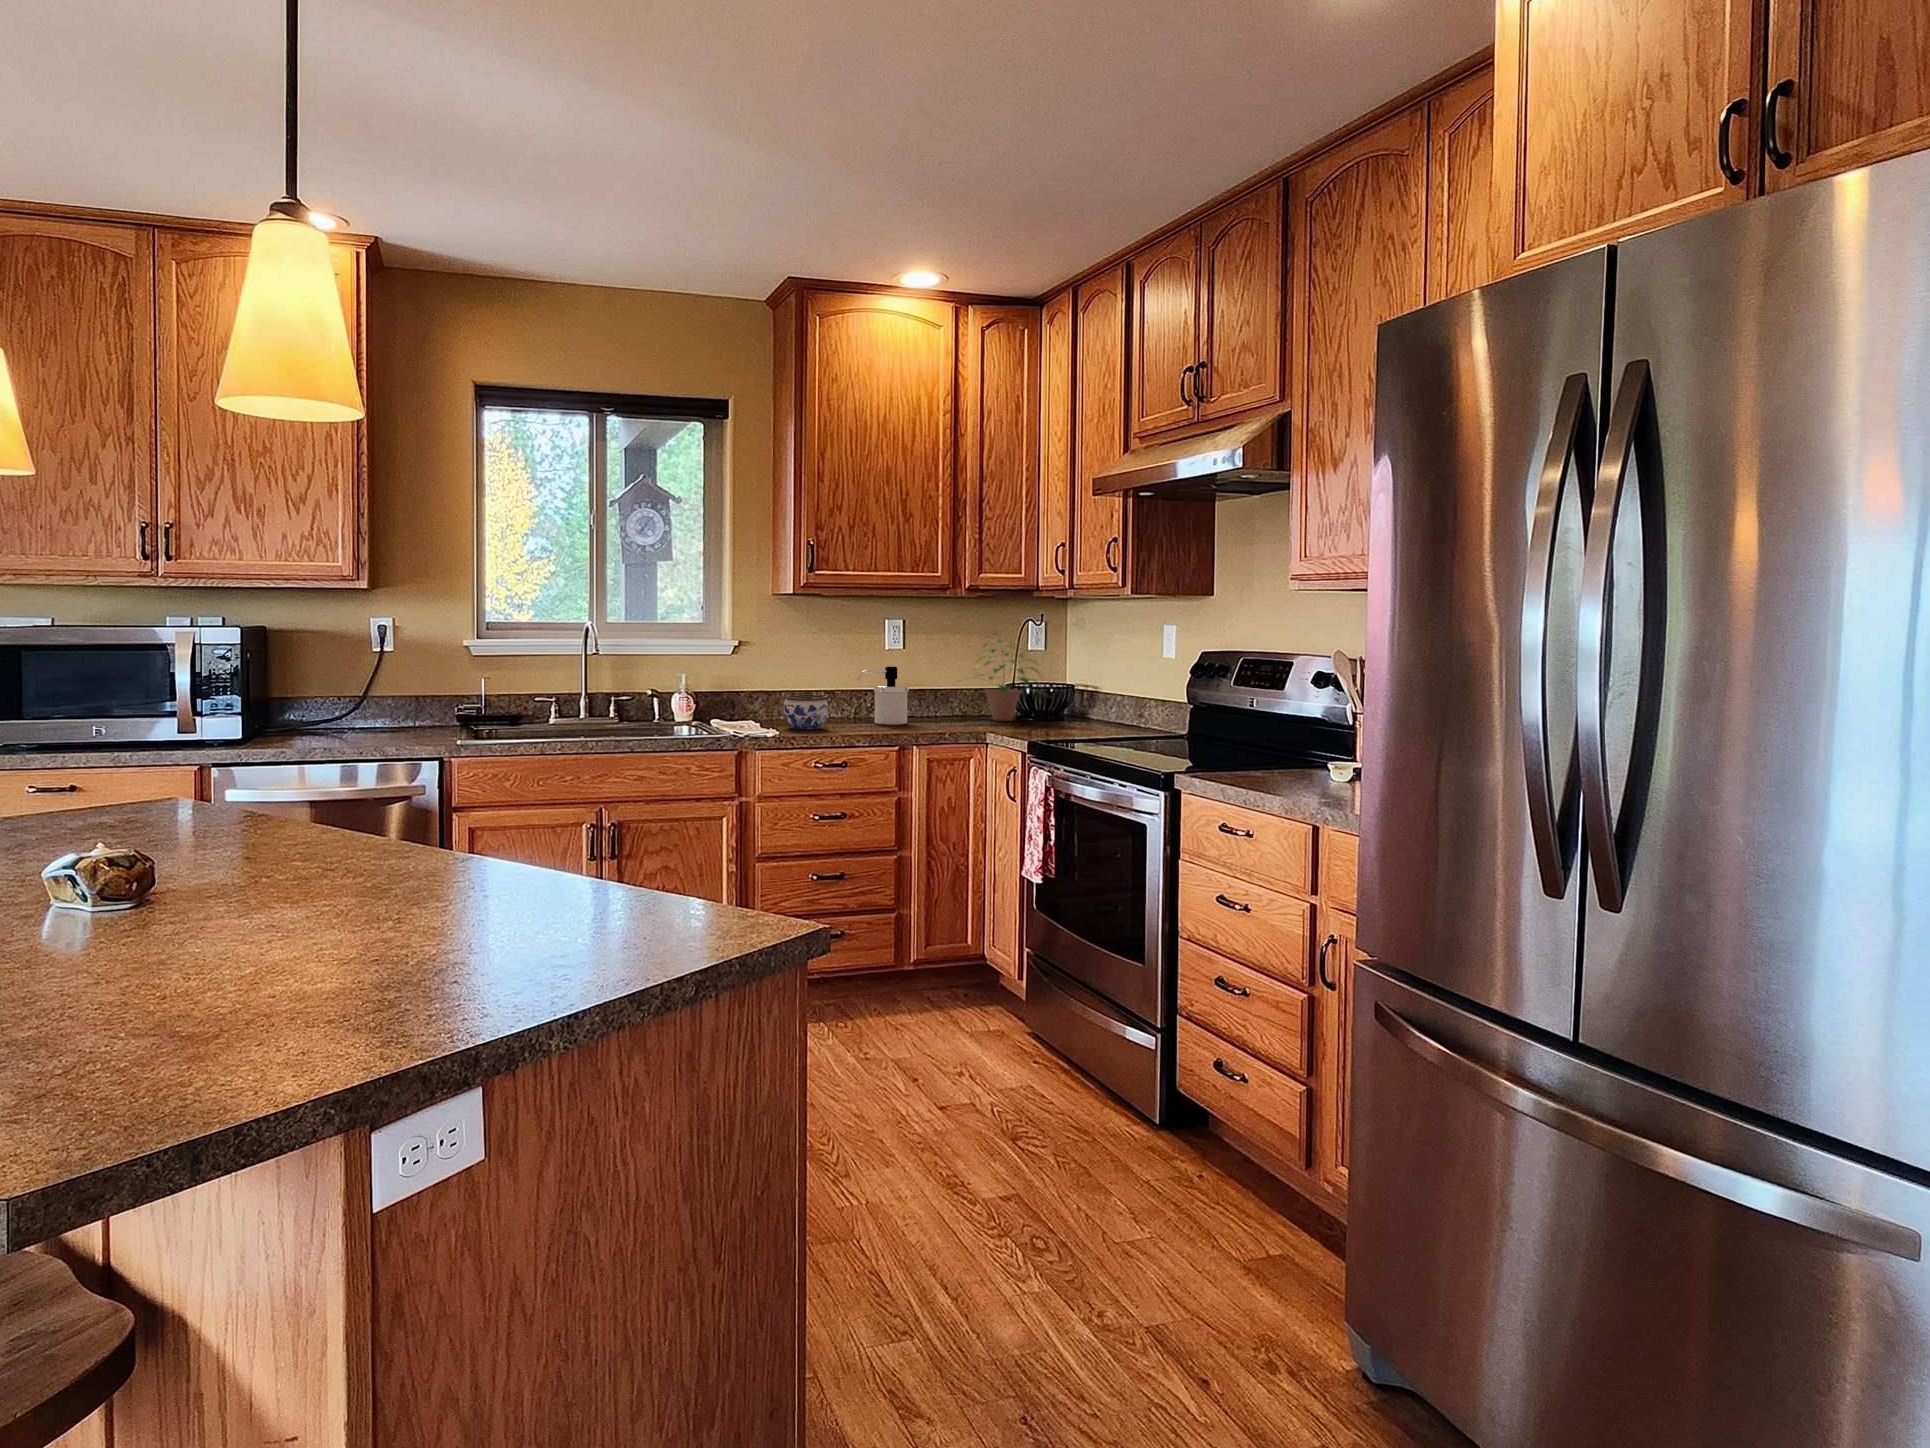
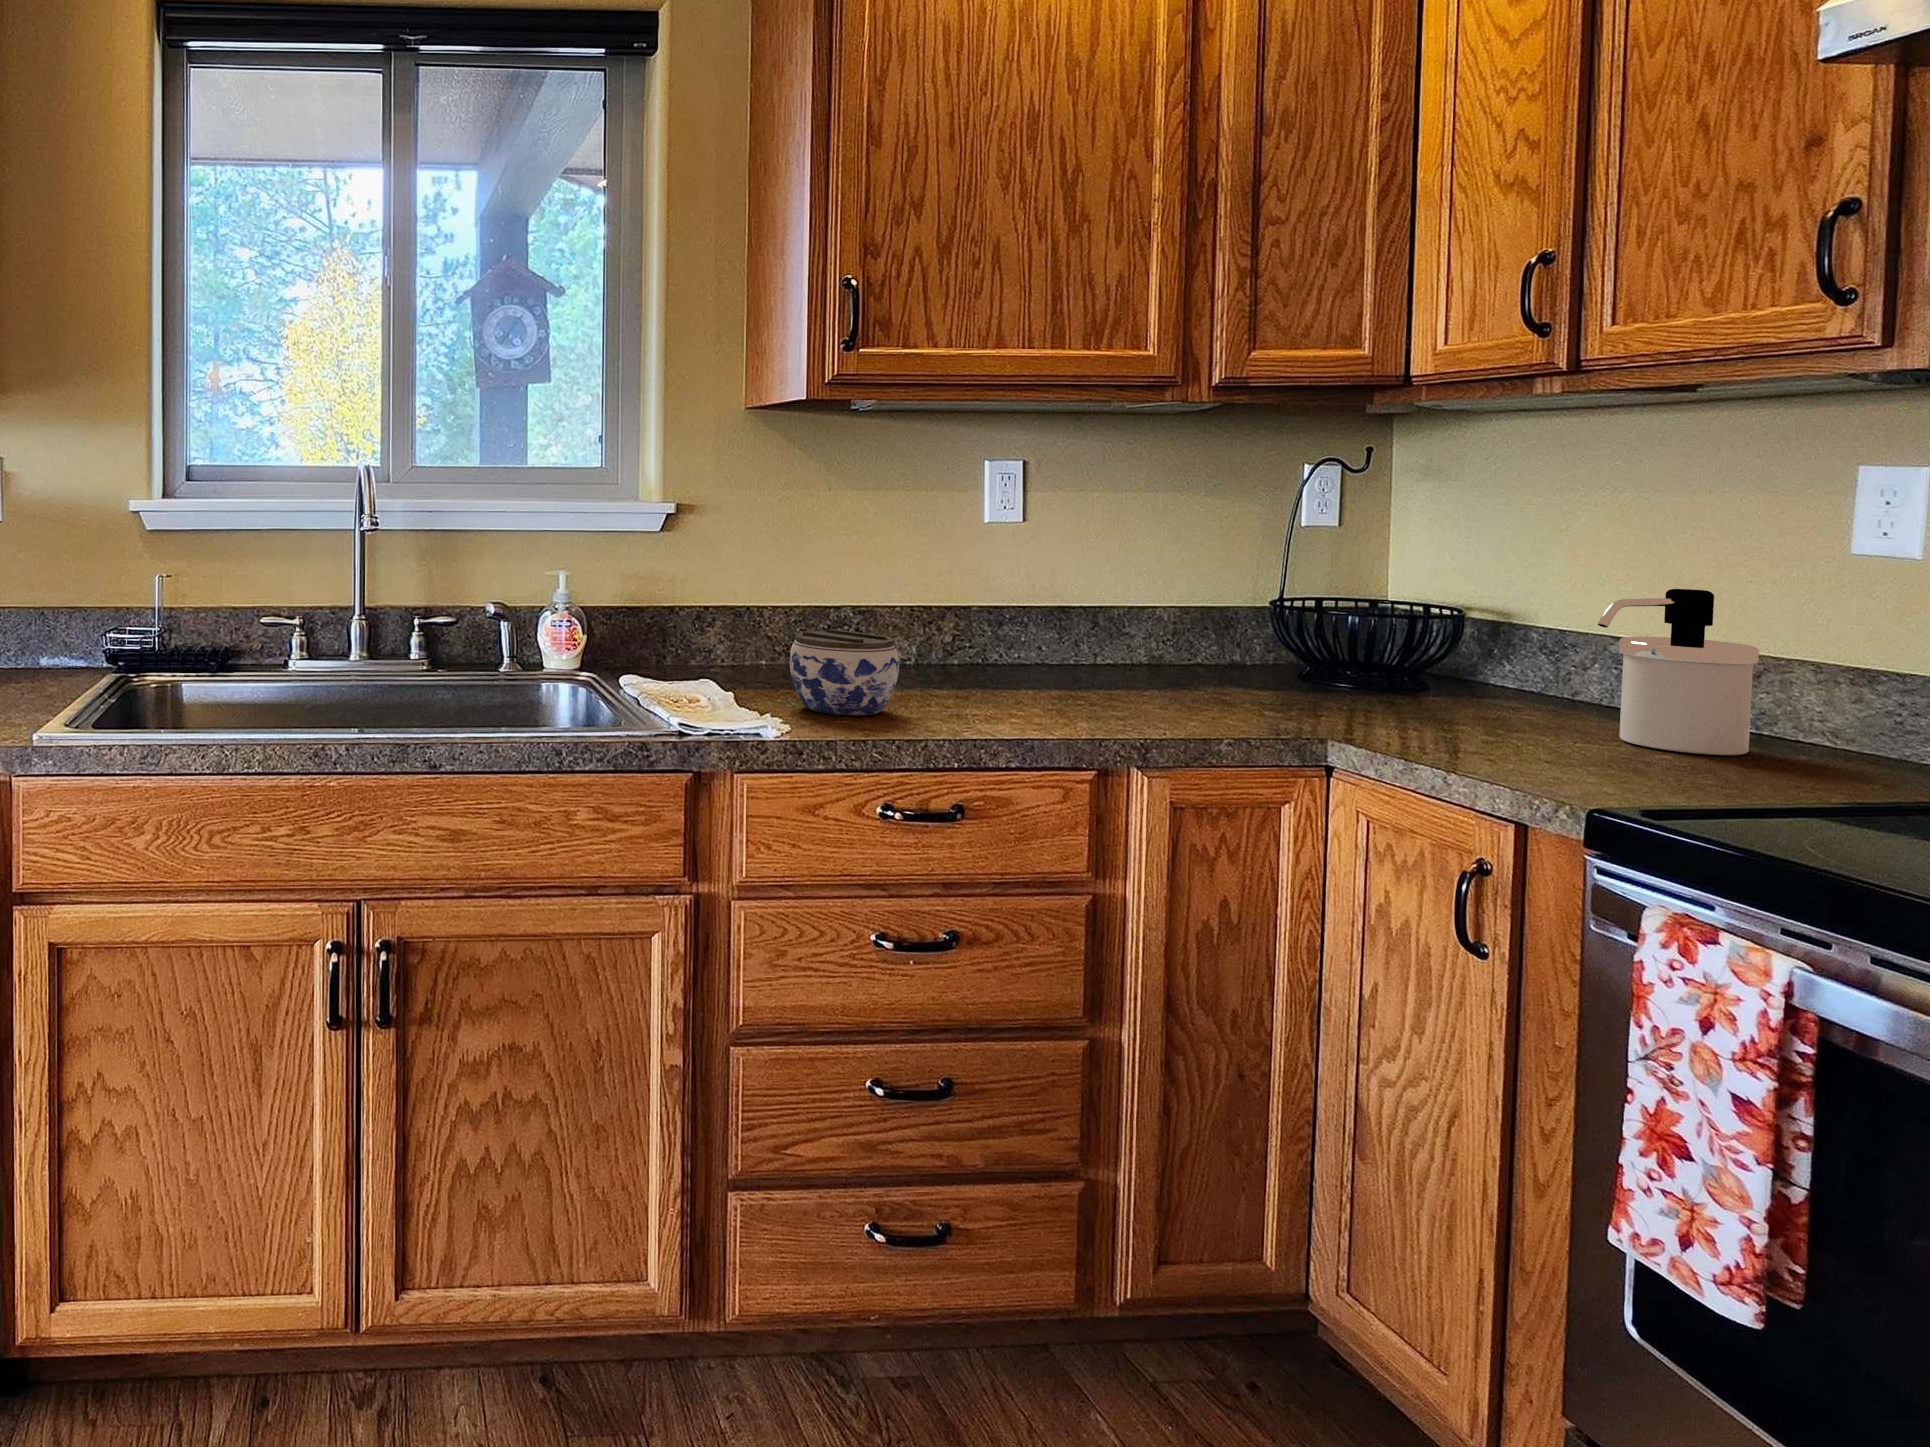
potted plant: present [965,639,1042,721] -> none [1180,489,1453,698]
soap dispenser: present [857,667,909,725] -> present [1598,589,1759,755]

